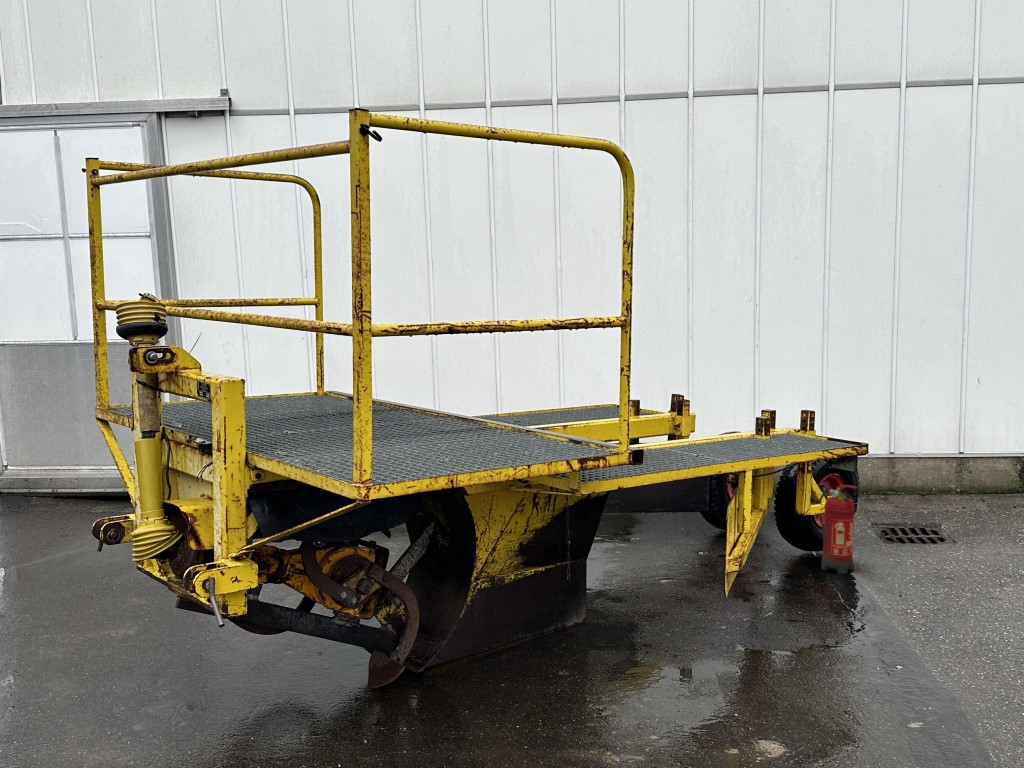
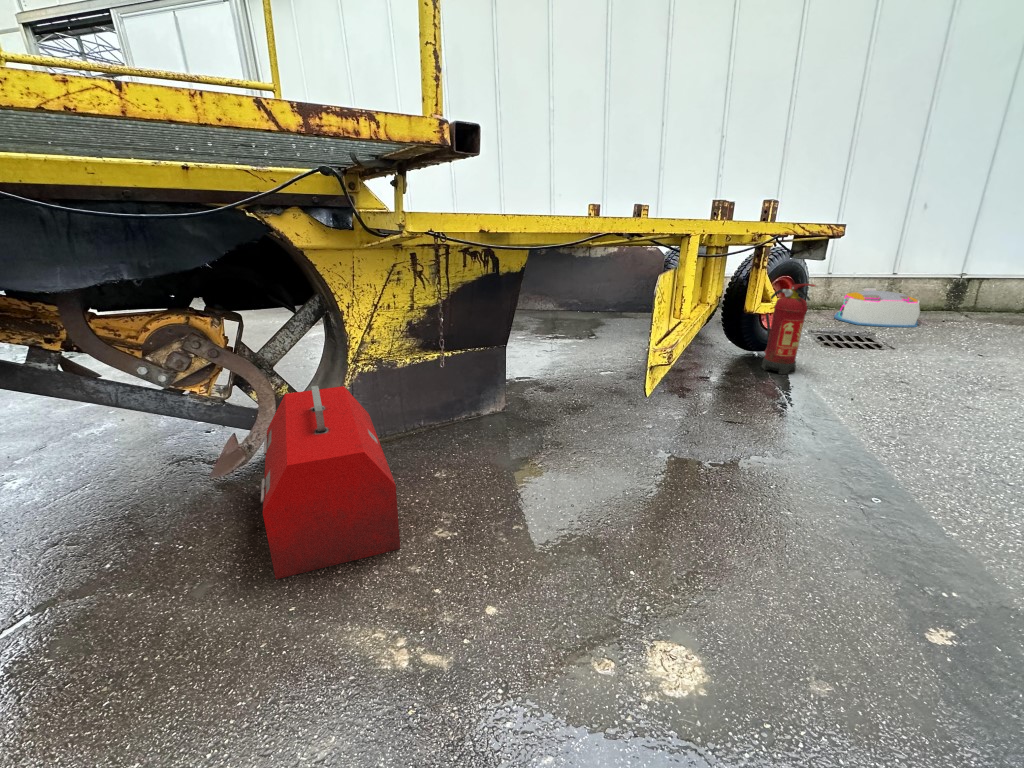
storage bin: none [902,473,989,516] -> present [834,288,920,327]
toolbox: none [409,599,540,749] -> present [261,386,400,579]

